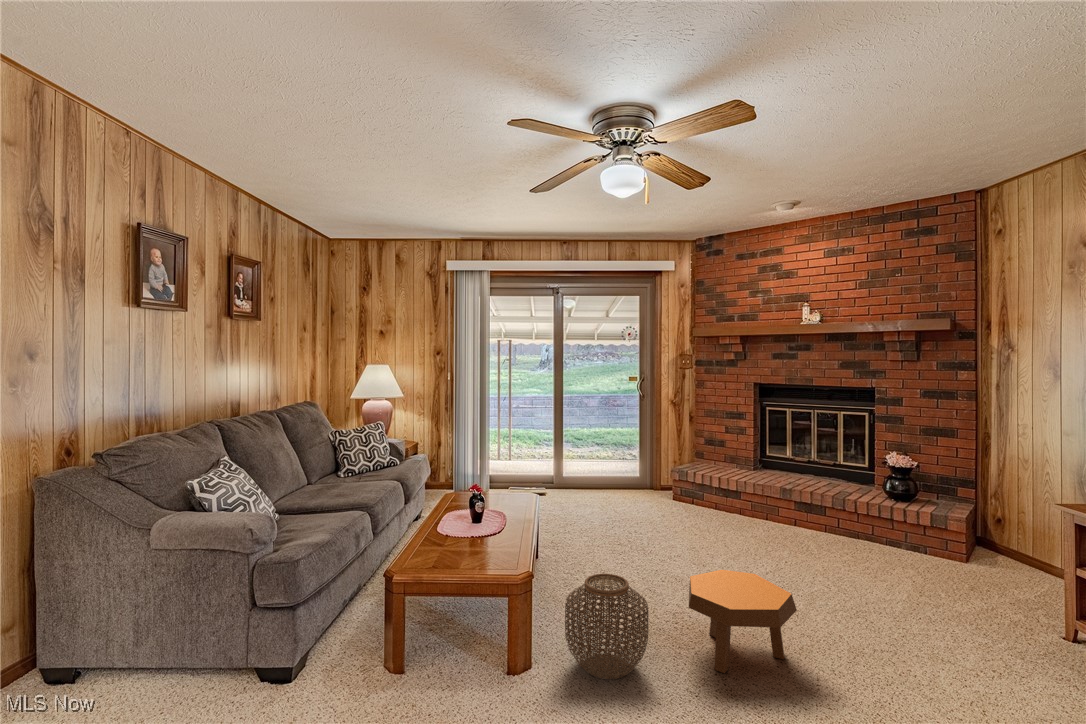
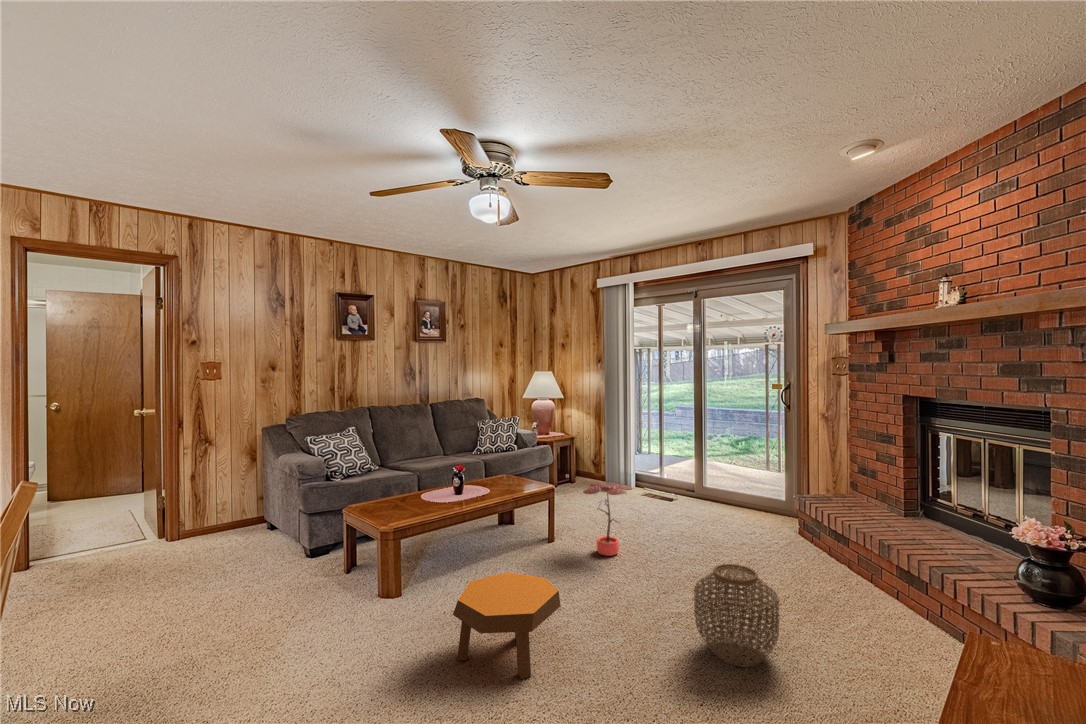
potted plant: none [578,479,631,553] -> present [583,482,632,556]
woven basket: present [565,574,649,679] -> present [694,564,779,667]

